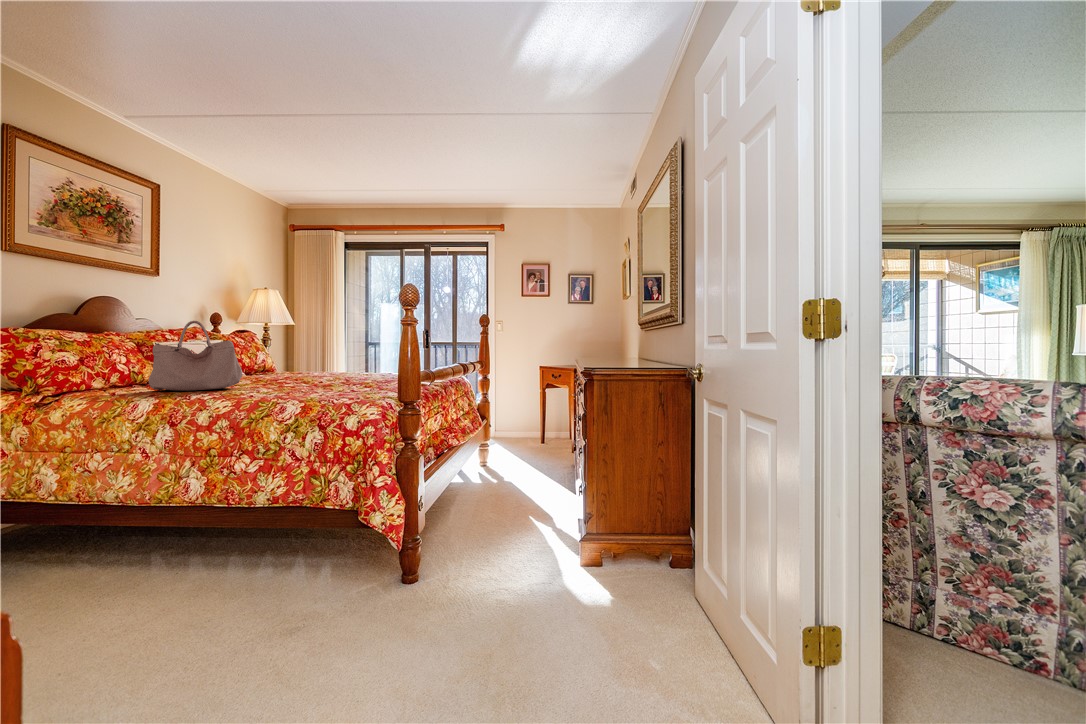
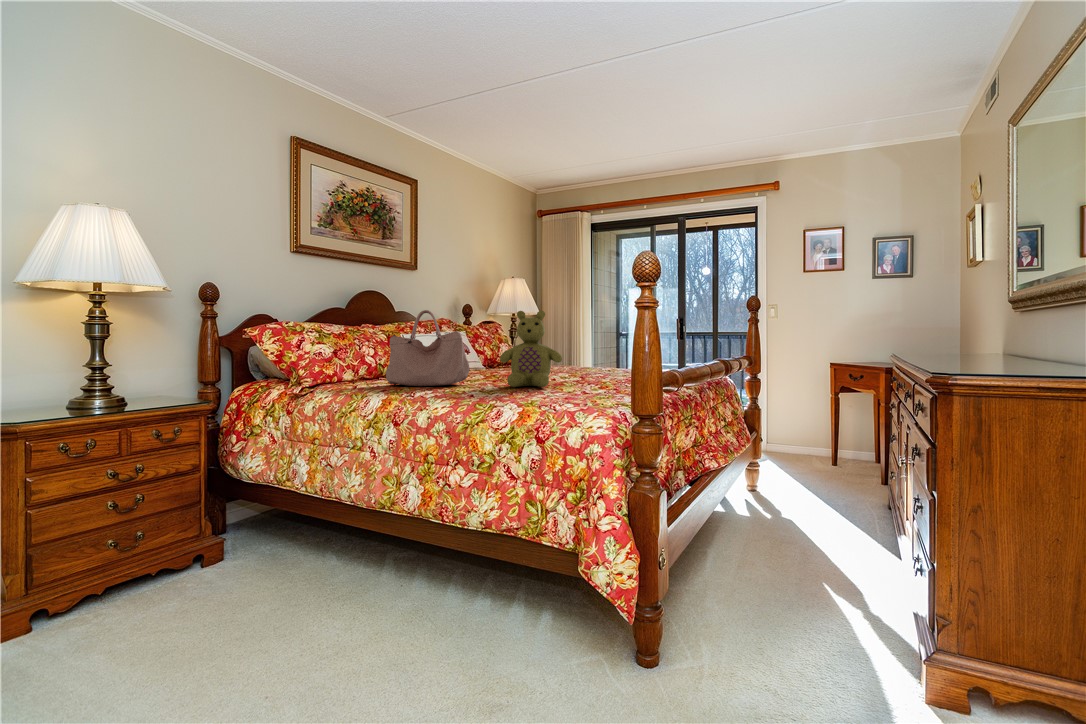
stuffed bear: none [273,324,332,388] -> present [500,311,562,387]

